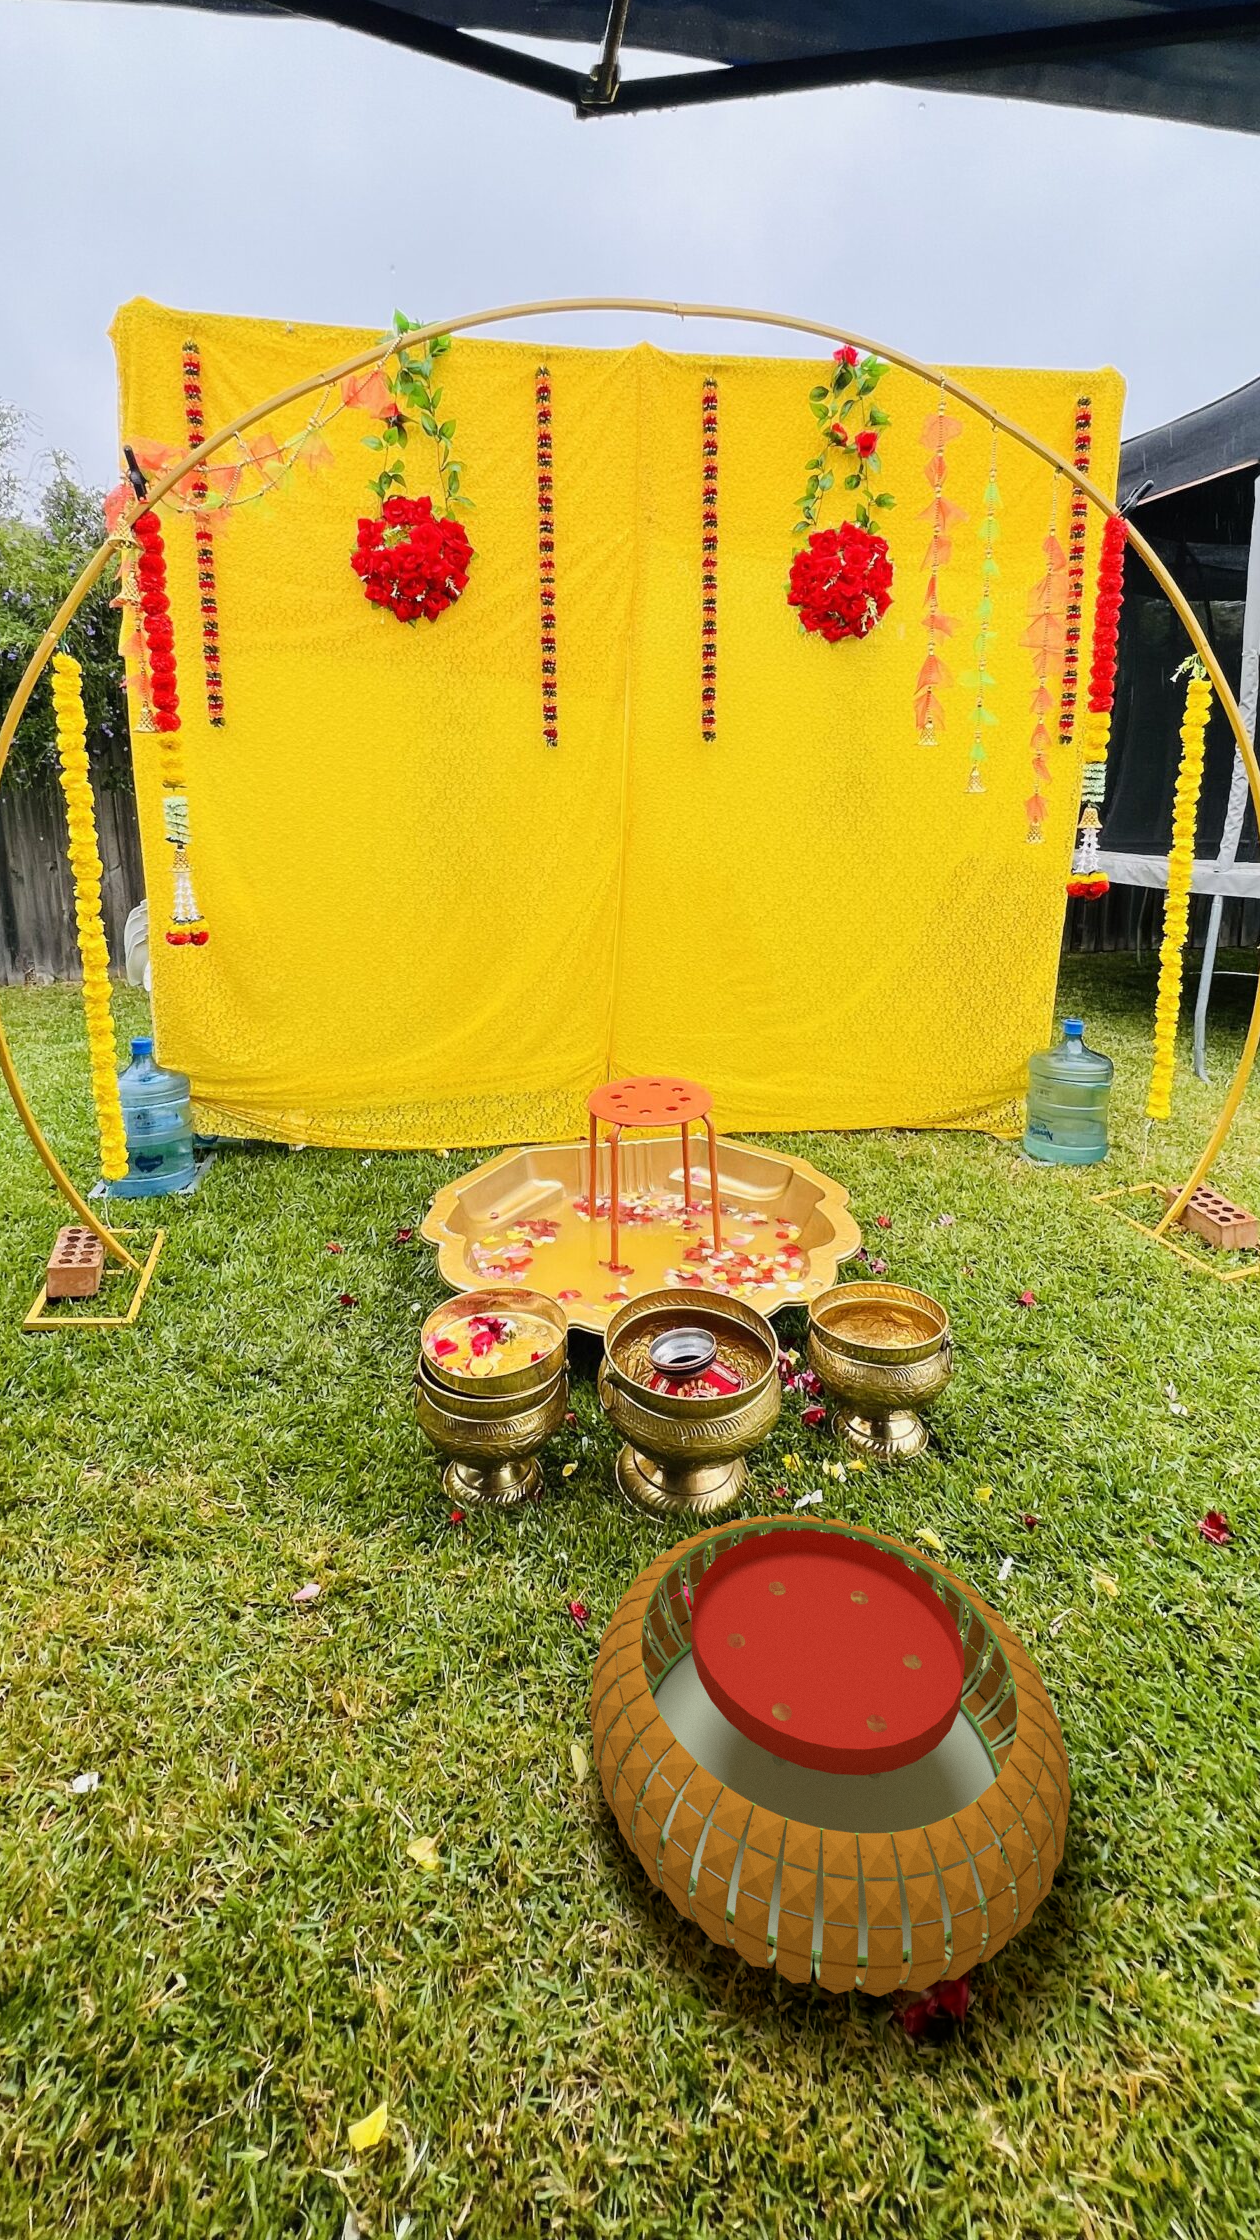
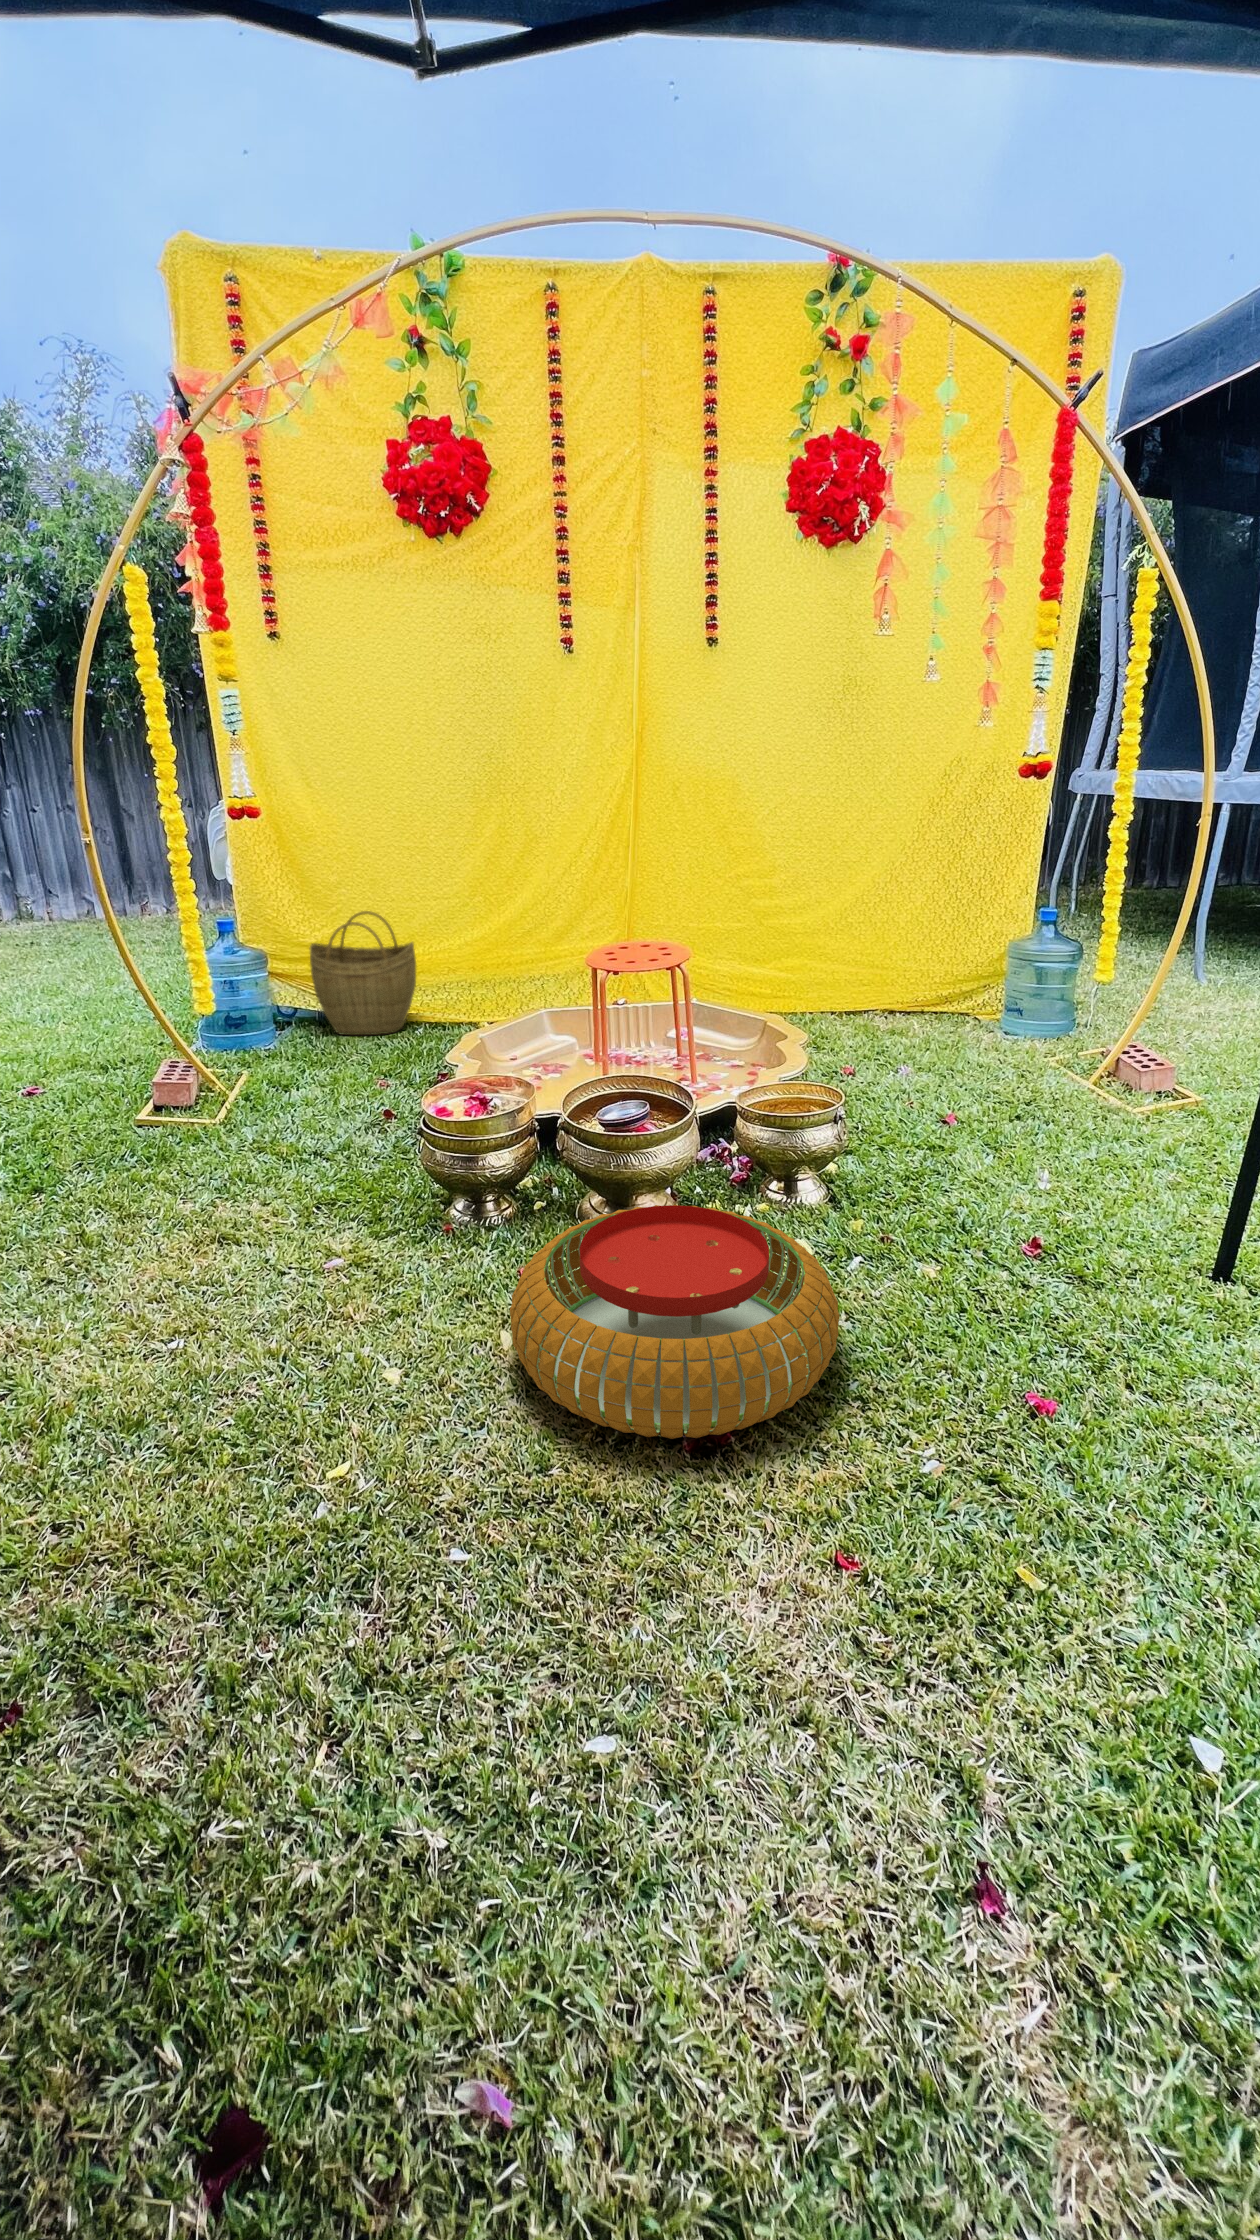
woven basket: none [241,1027,367,1177] -> present [310,911,416,1035]

